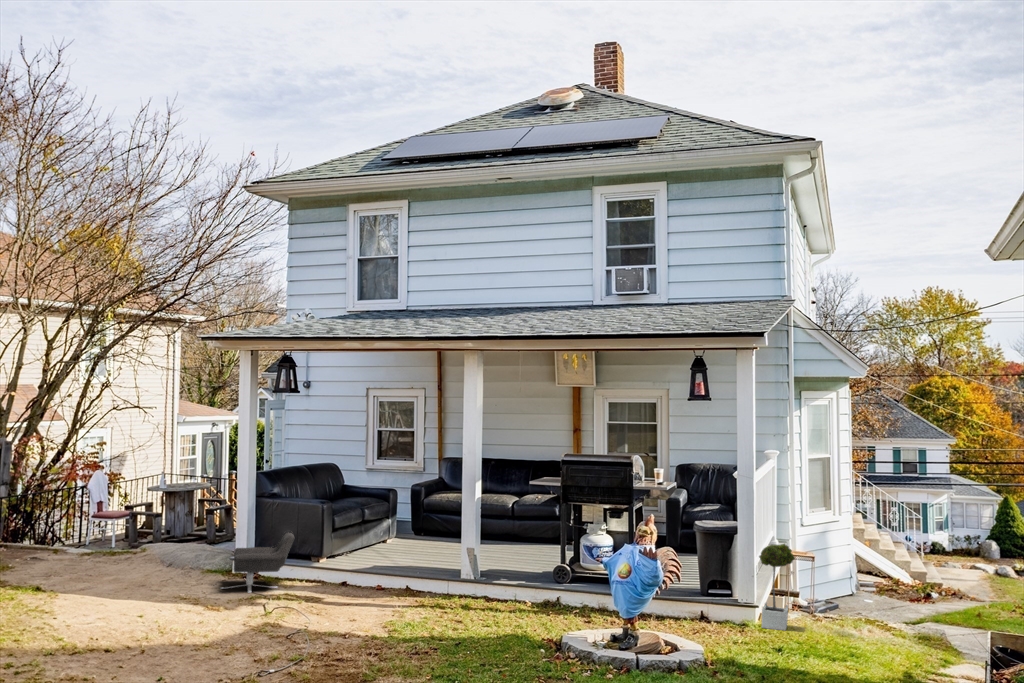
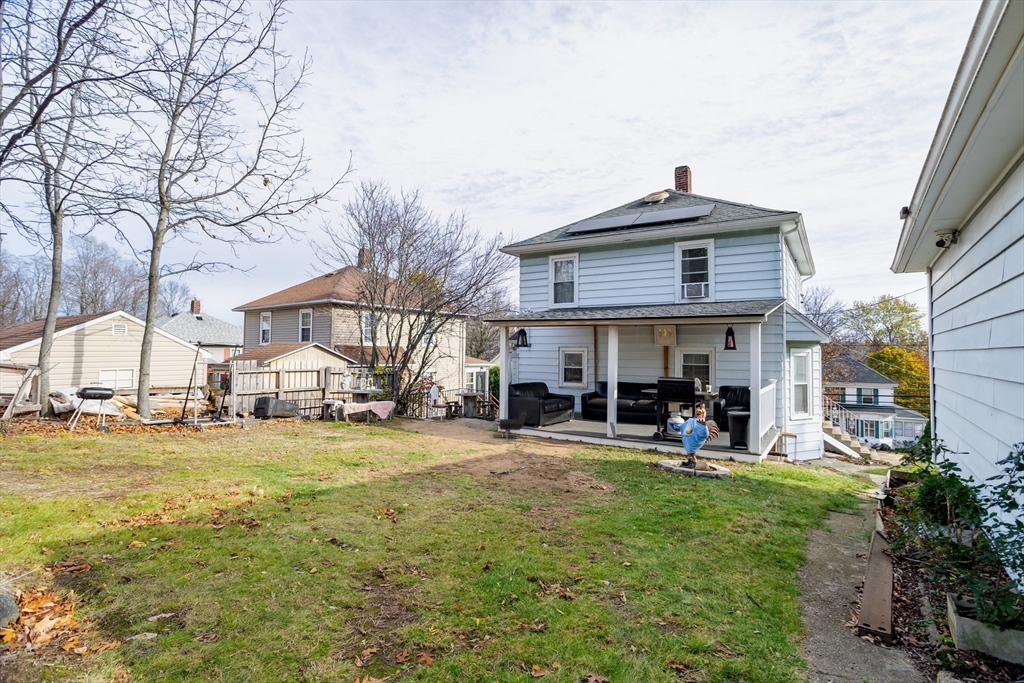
potted tree: present [759,544,795,630] -> none [764,425,785,470]

